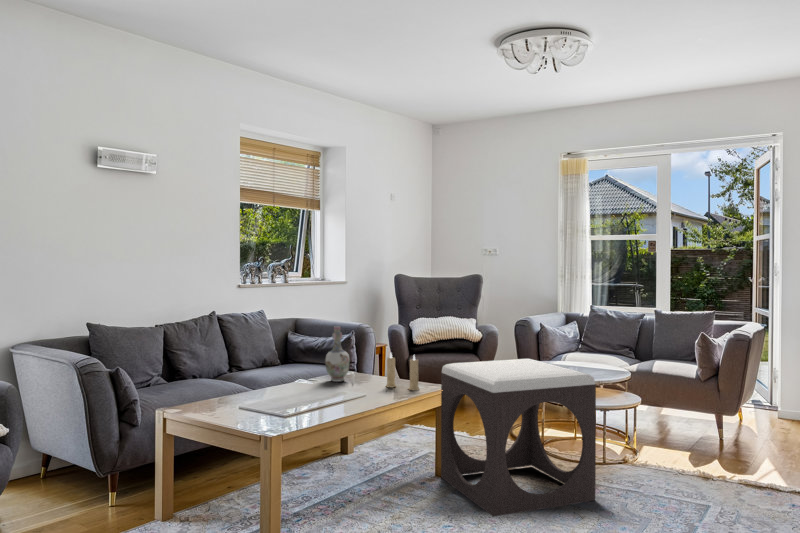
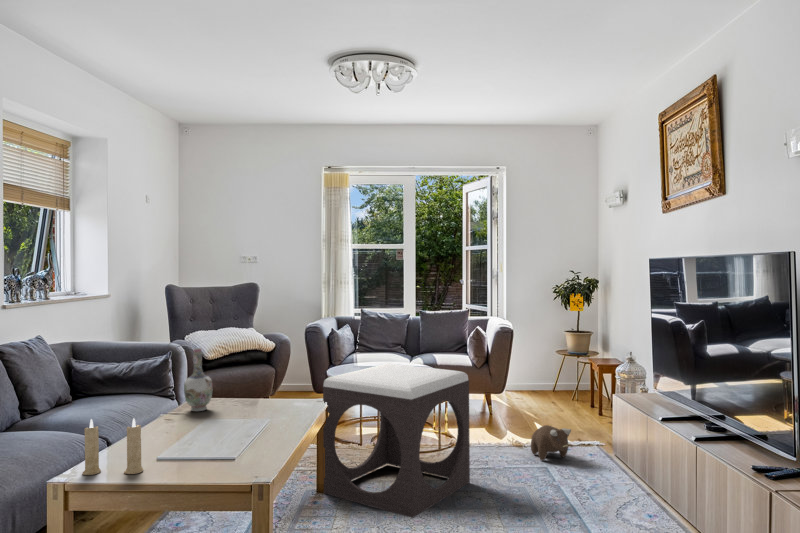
candle: present [386,354,419,390] -> present [82,419,143,475]
plush toy: none [711,456,759,501] -> present [531,425,571,460]

